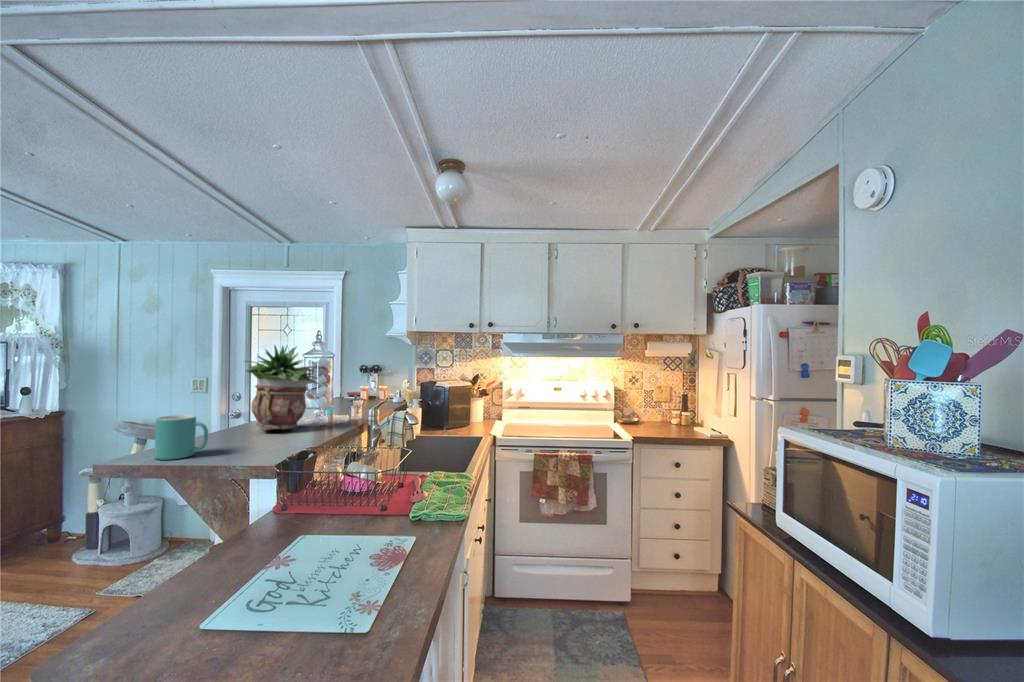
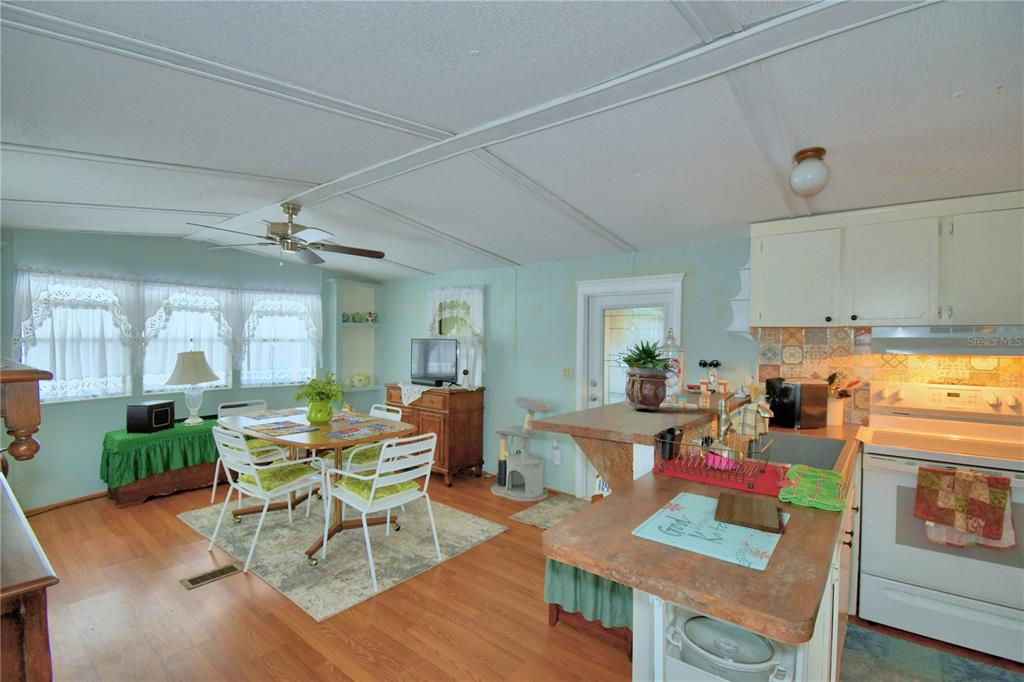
mug: present [154,415,208,460] -> none [576,390,608,421]
cutting board: none [331,521,407,567] -> present [714,492,779,533]

